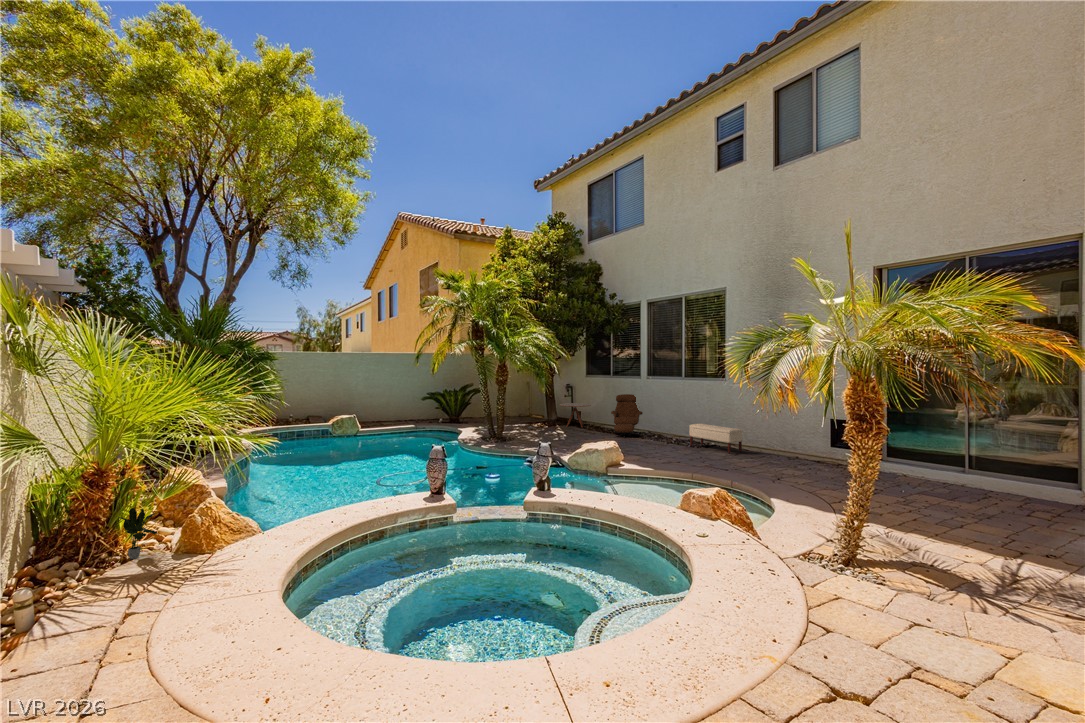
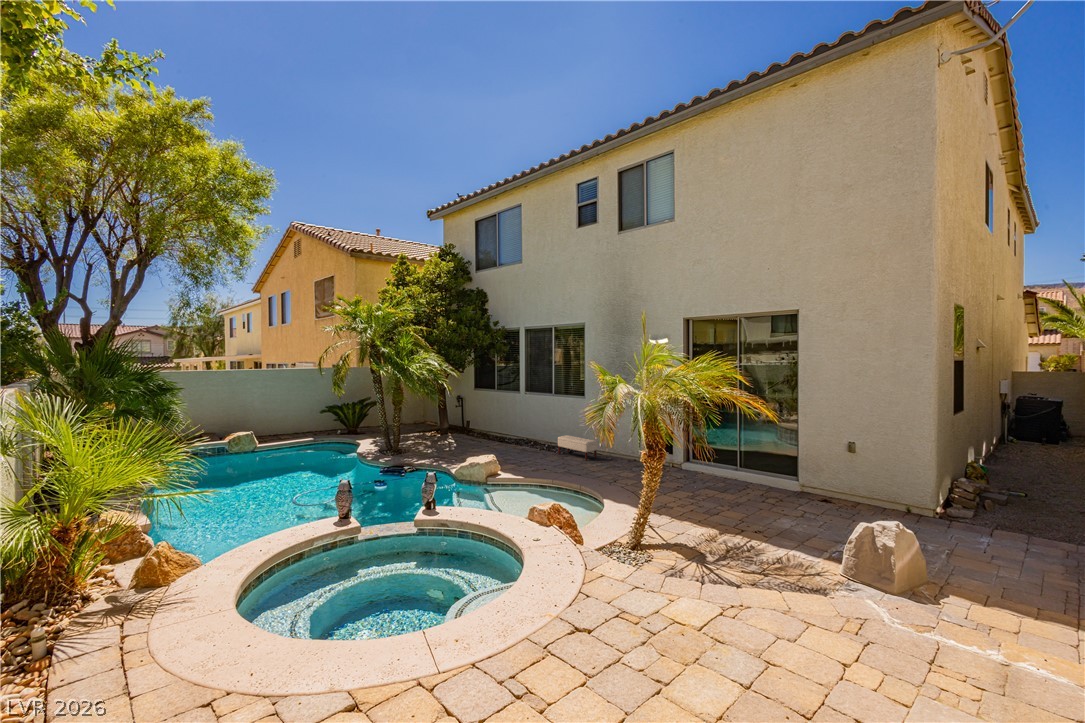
lounge chair: present [611,394,643,438] -> none [496,408,523,448]
round table: present [560,403,591,427] -> none [452,414,480,437]
potted plant: present [119,508,158,559] -> none [78,556,113,596]

